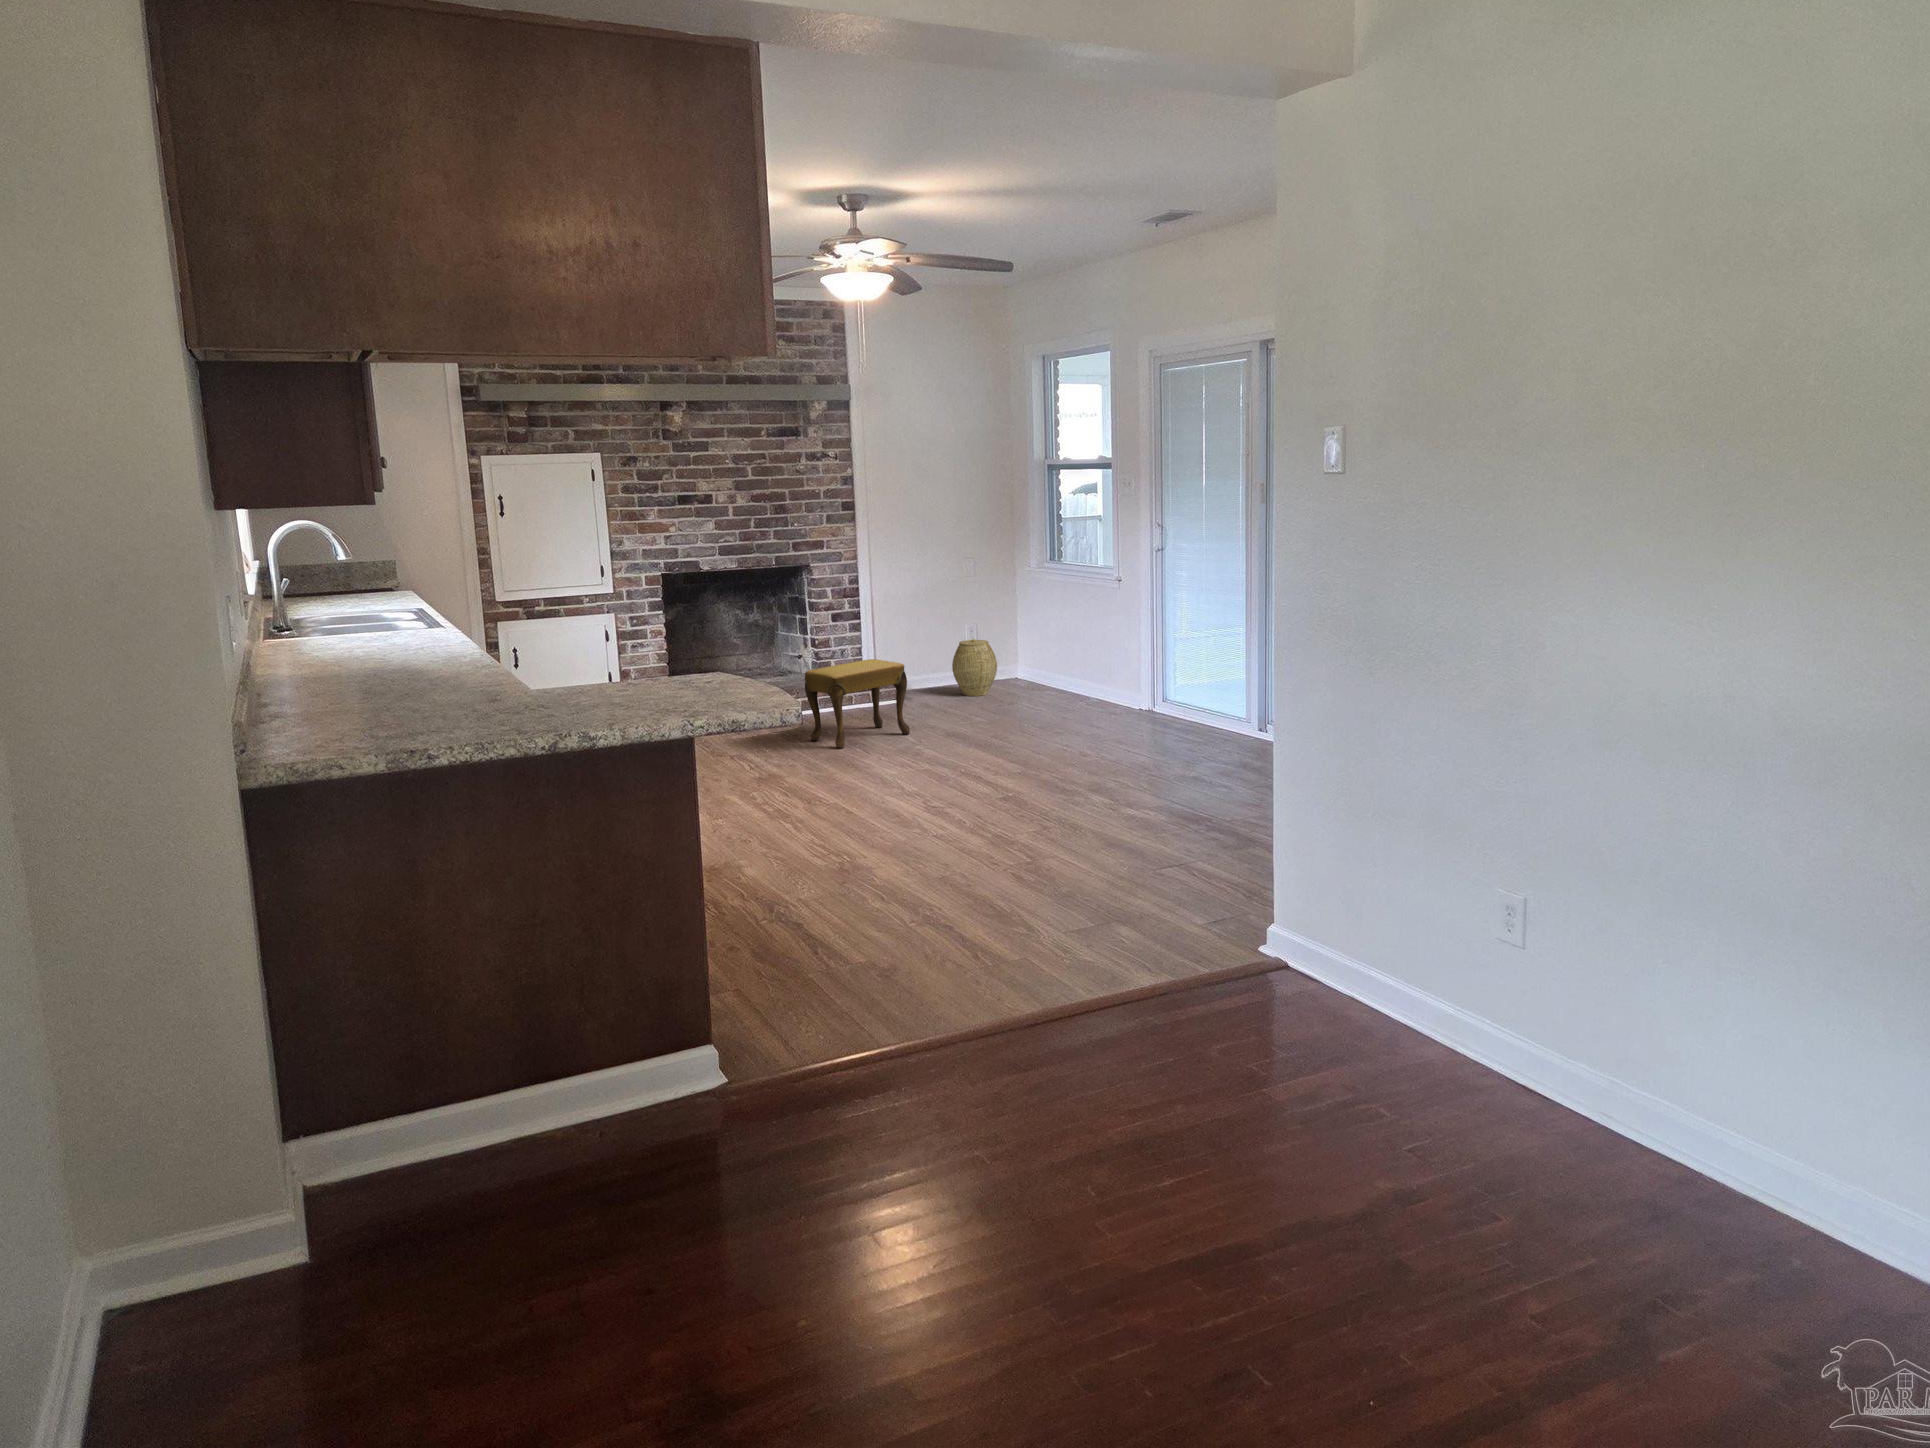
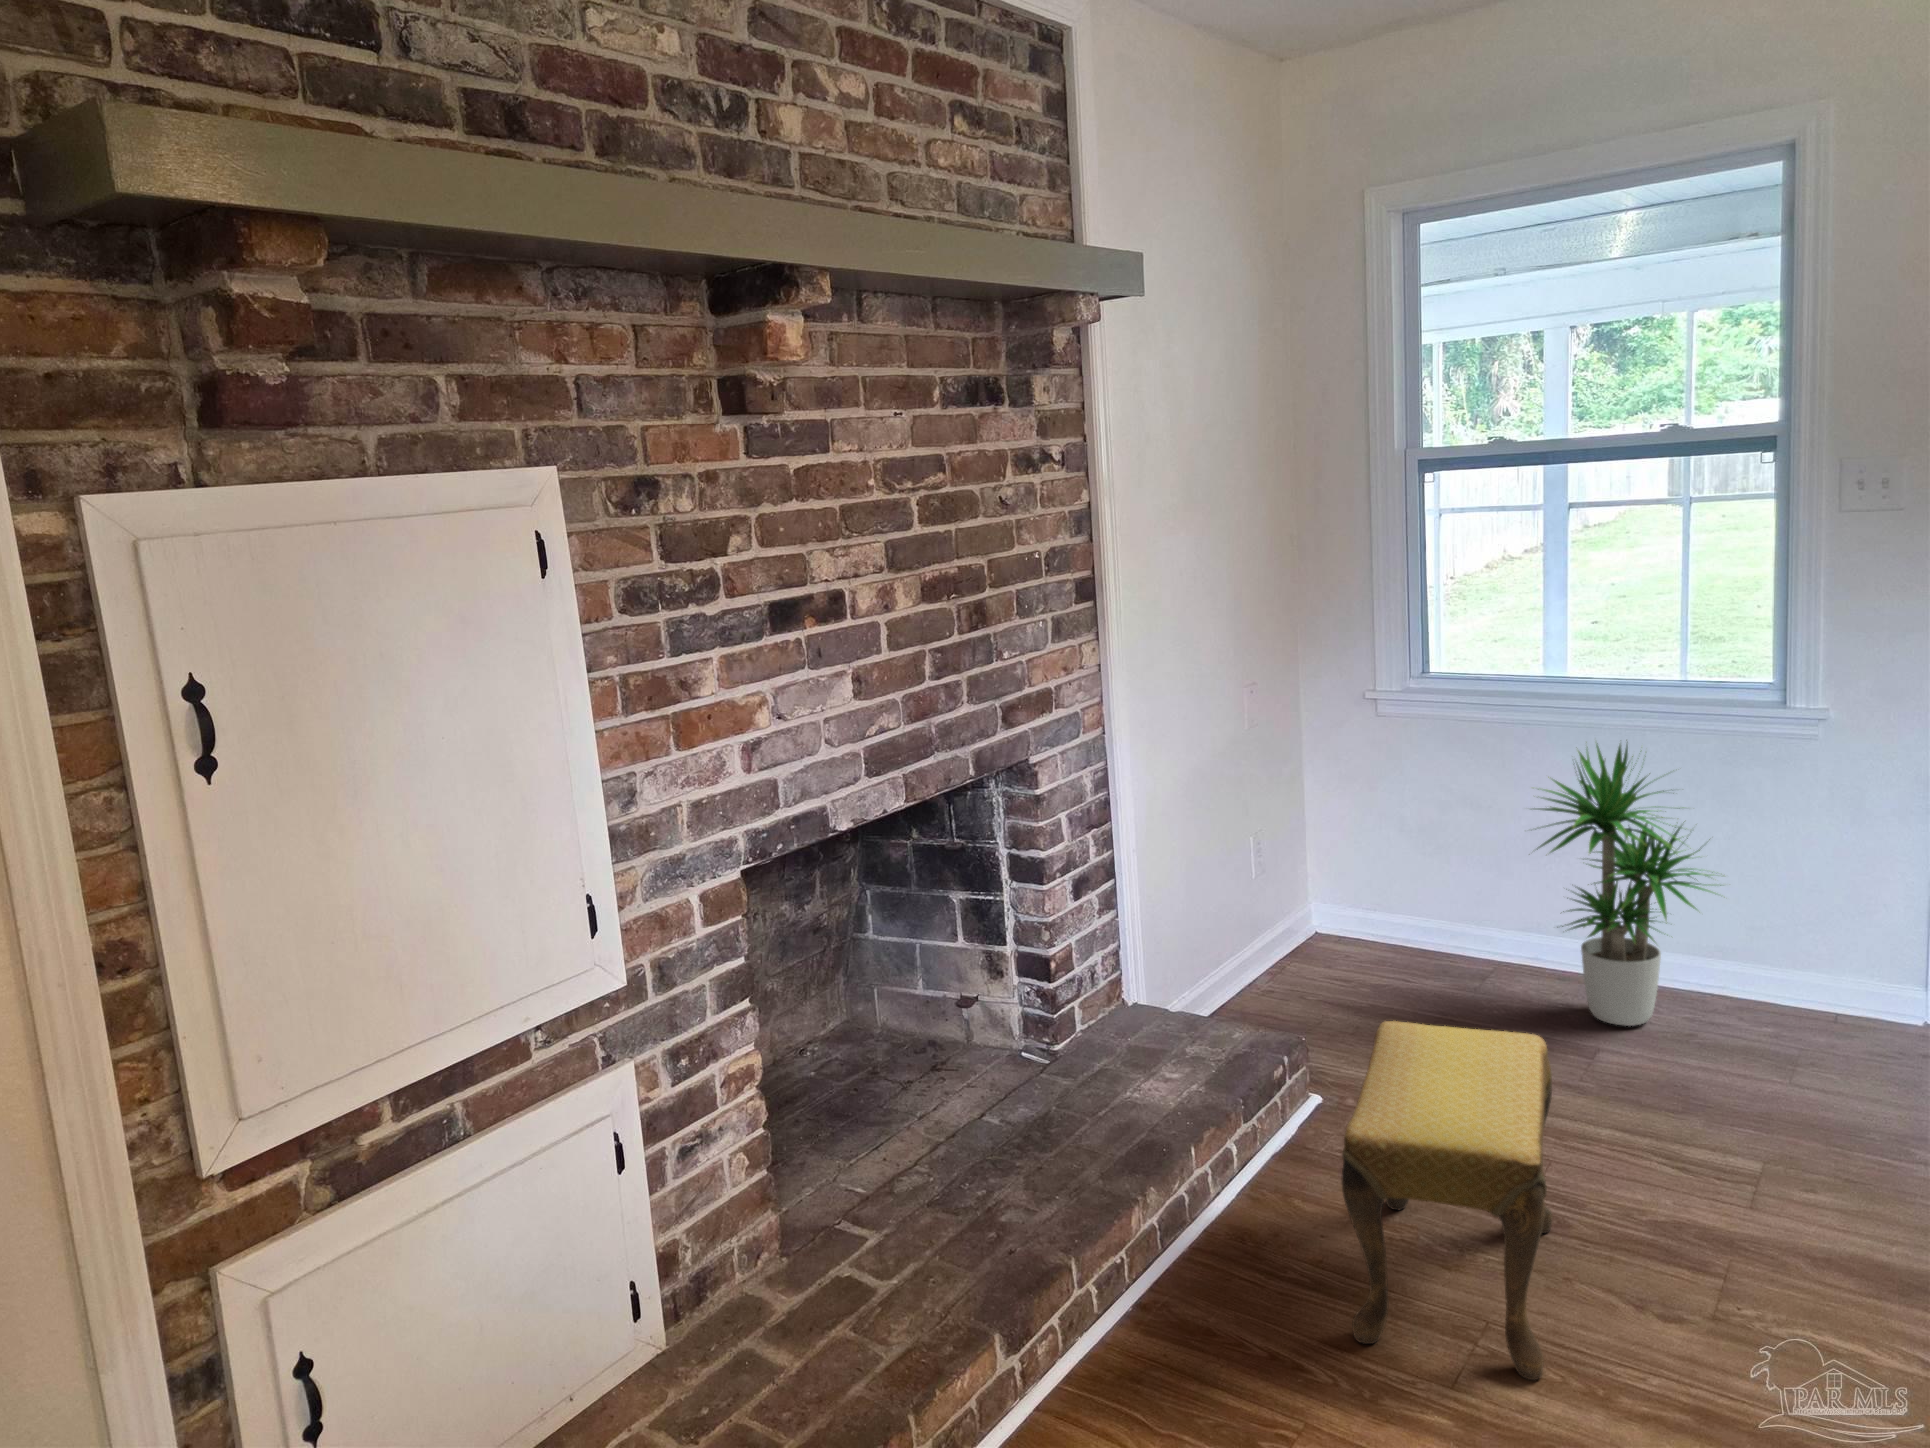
potted plant: none [1024,588,1097,709] -> present [1537,745,1721,1026]
woven basket: present [952,639,997,696] -> none [1257,869,1366,1006]

